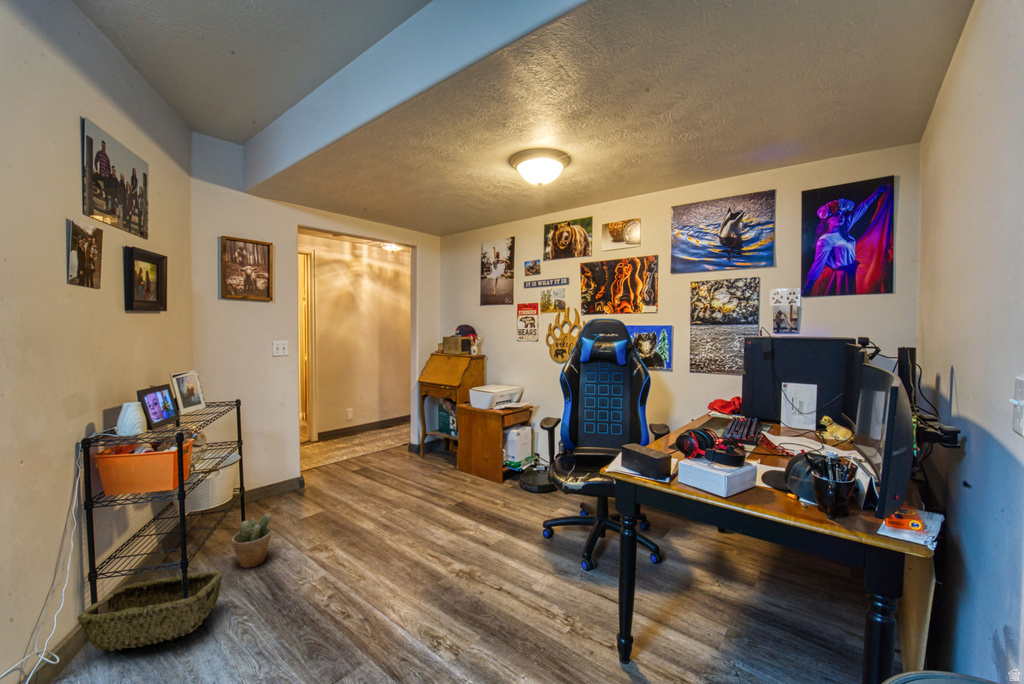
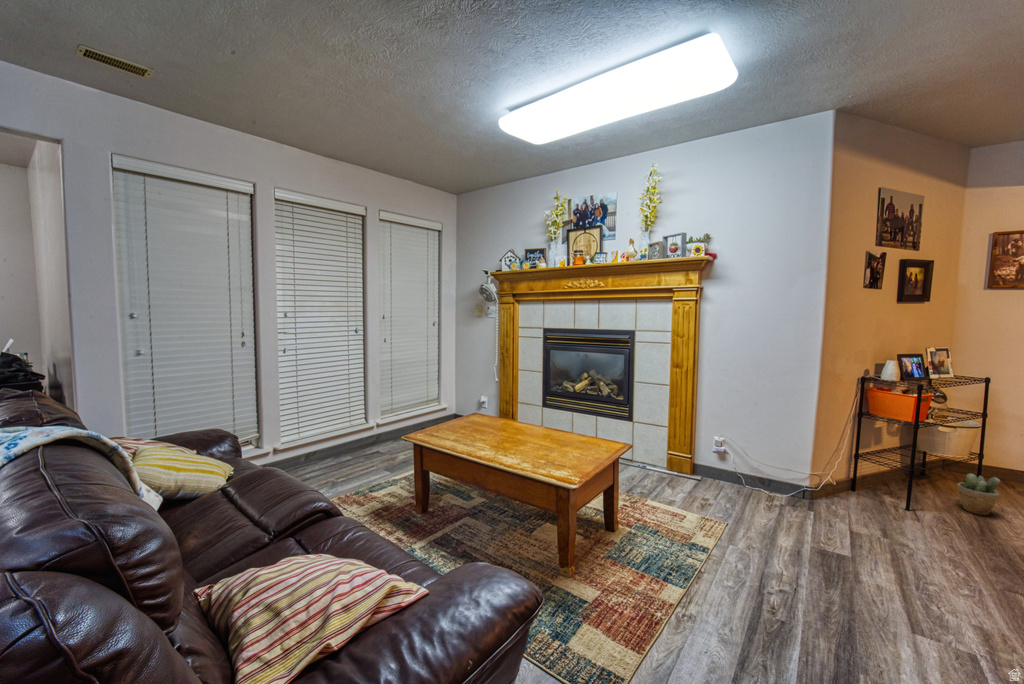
woven basket: present [77,570,223,651] -> none [847,469,941,515]

